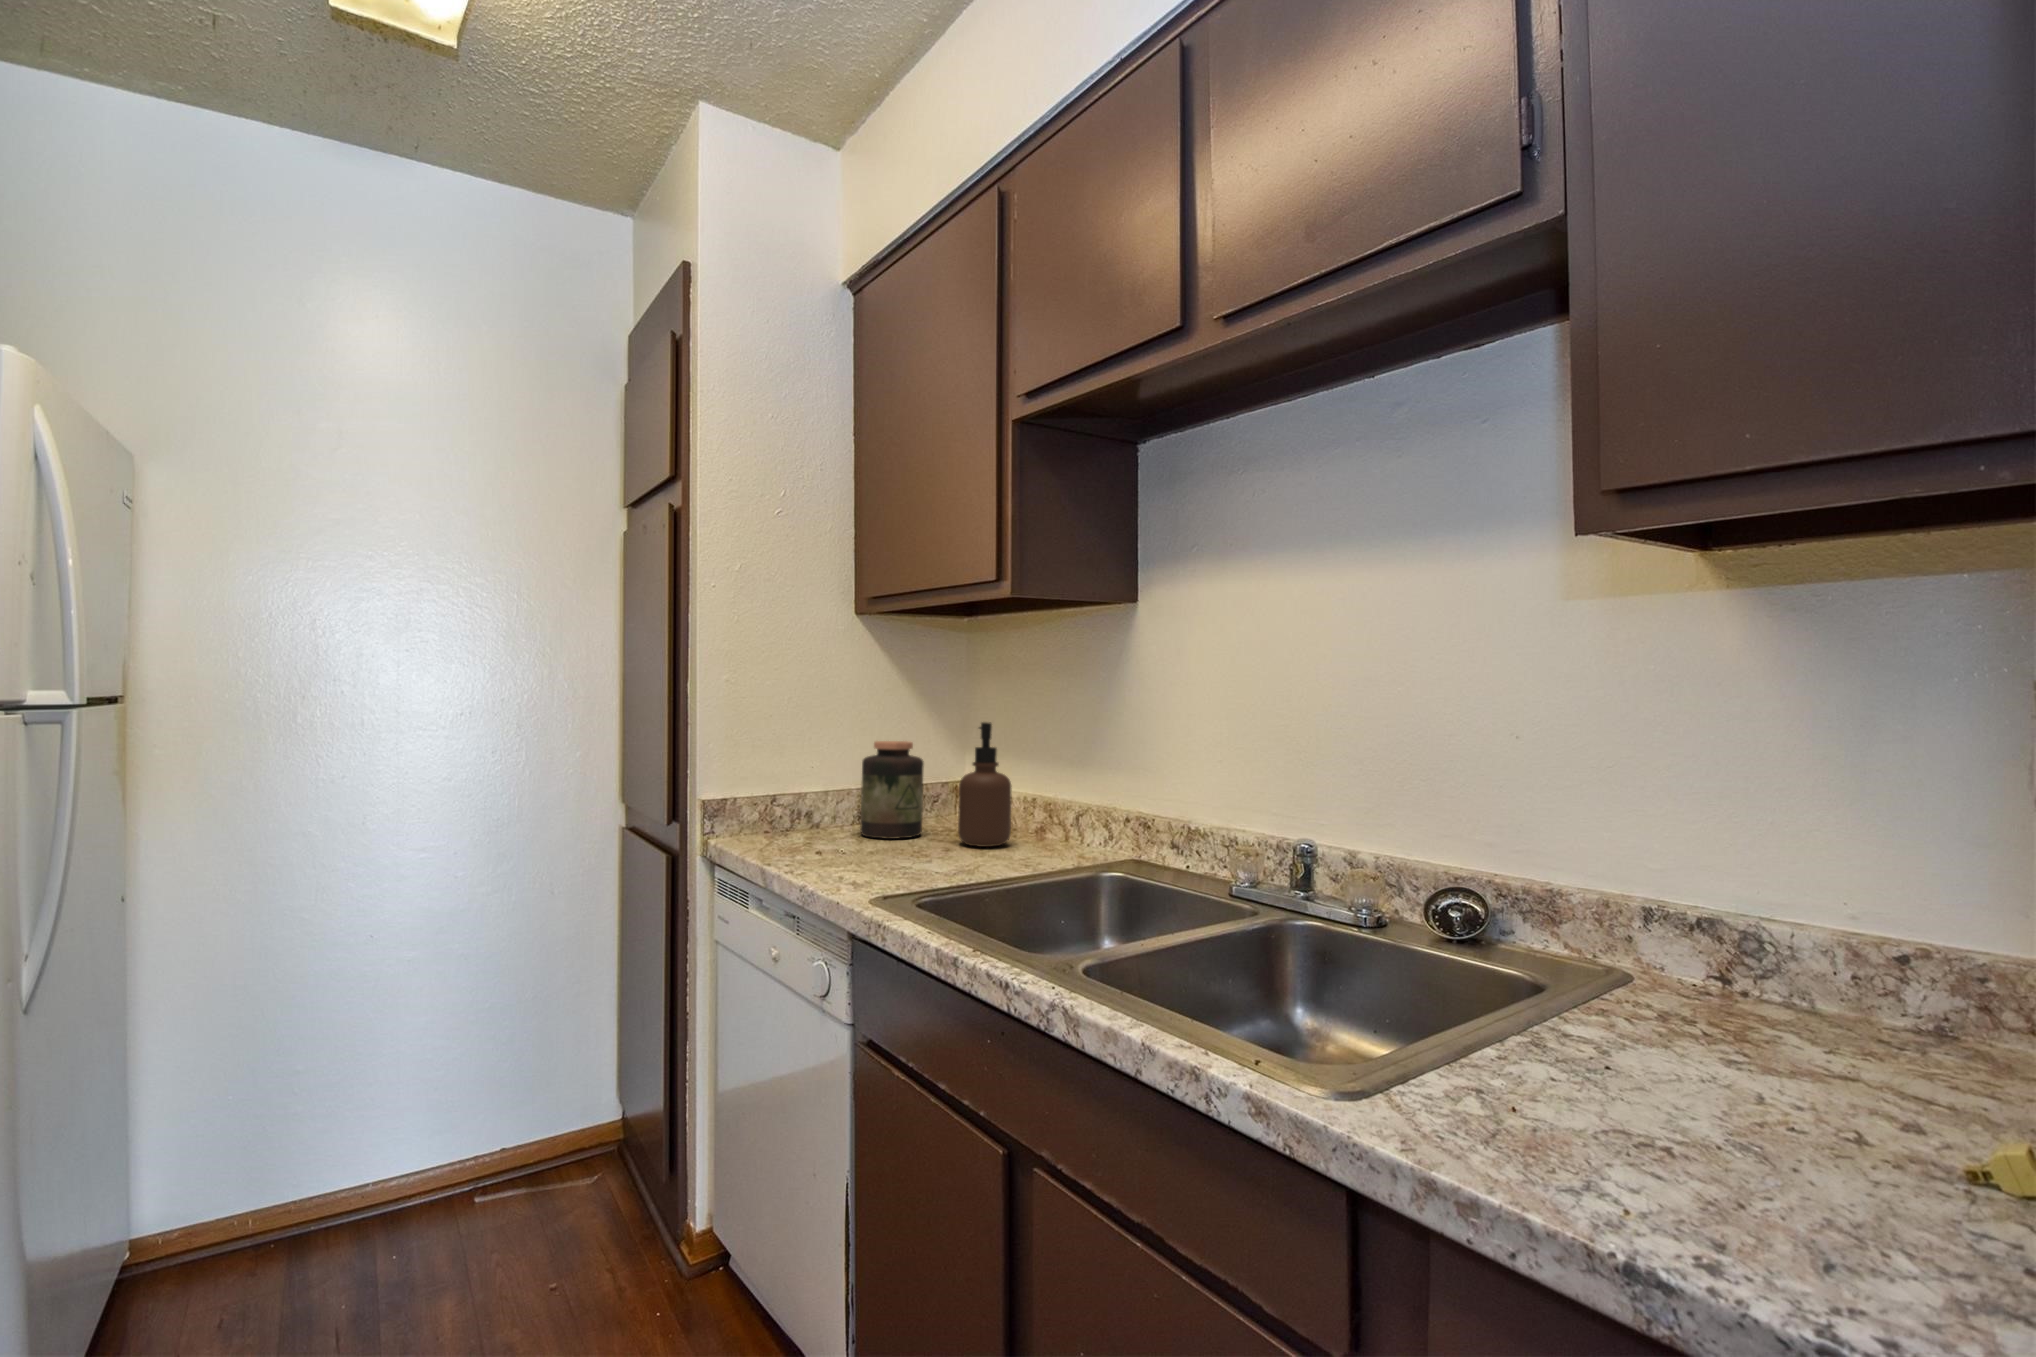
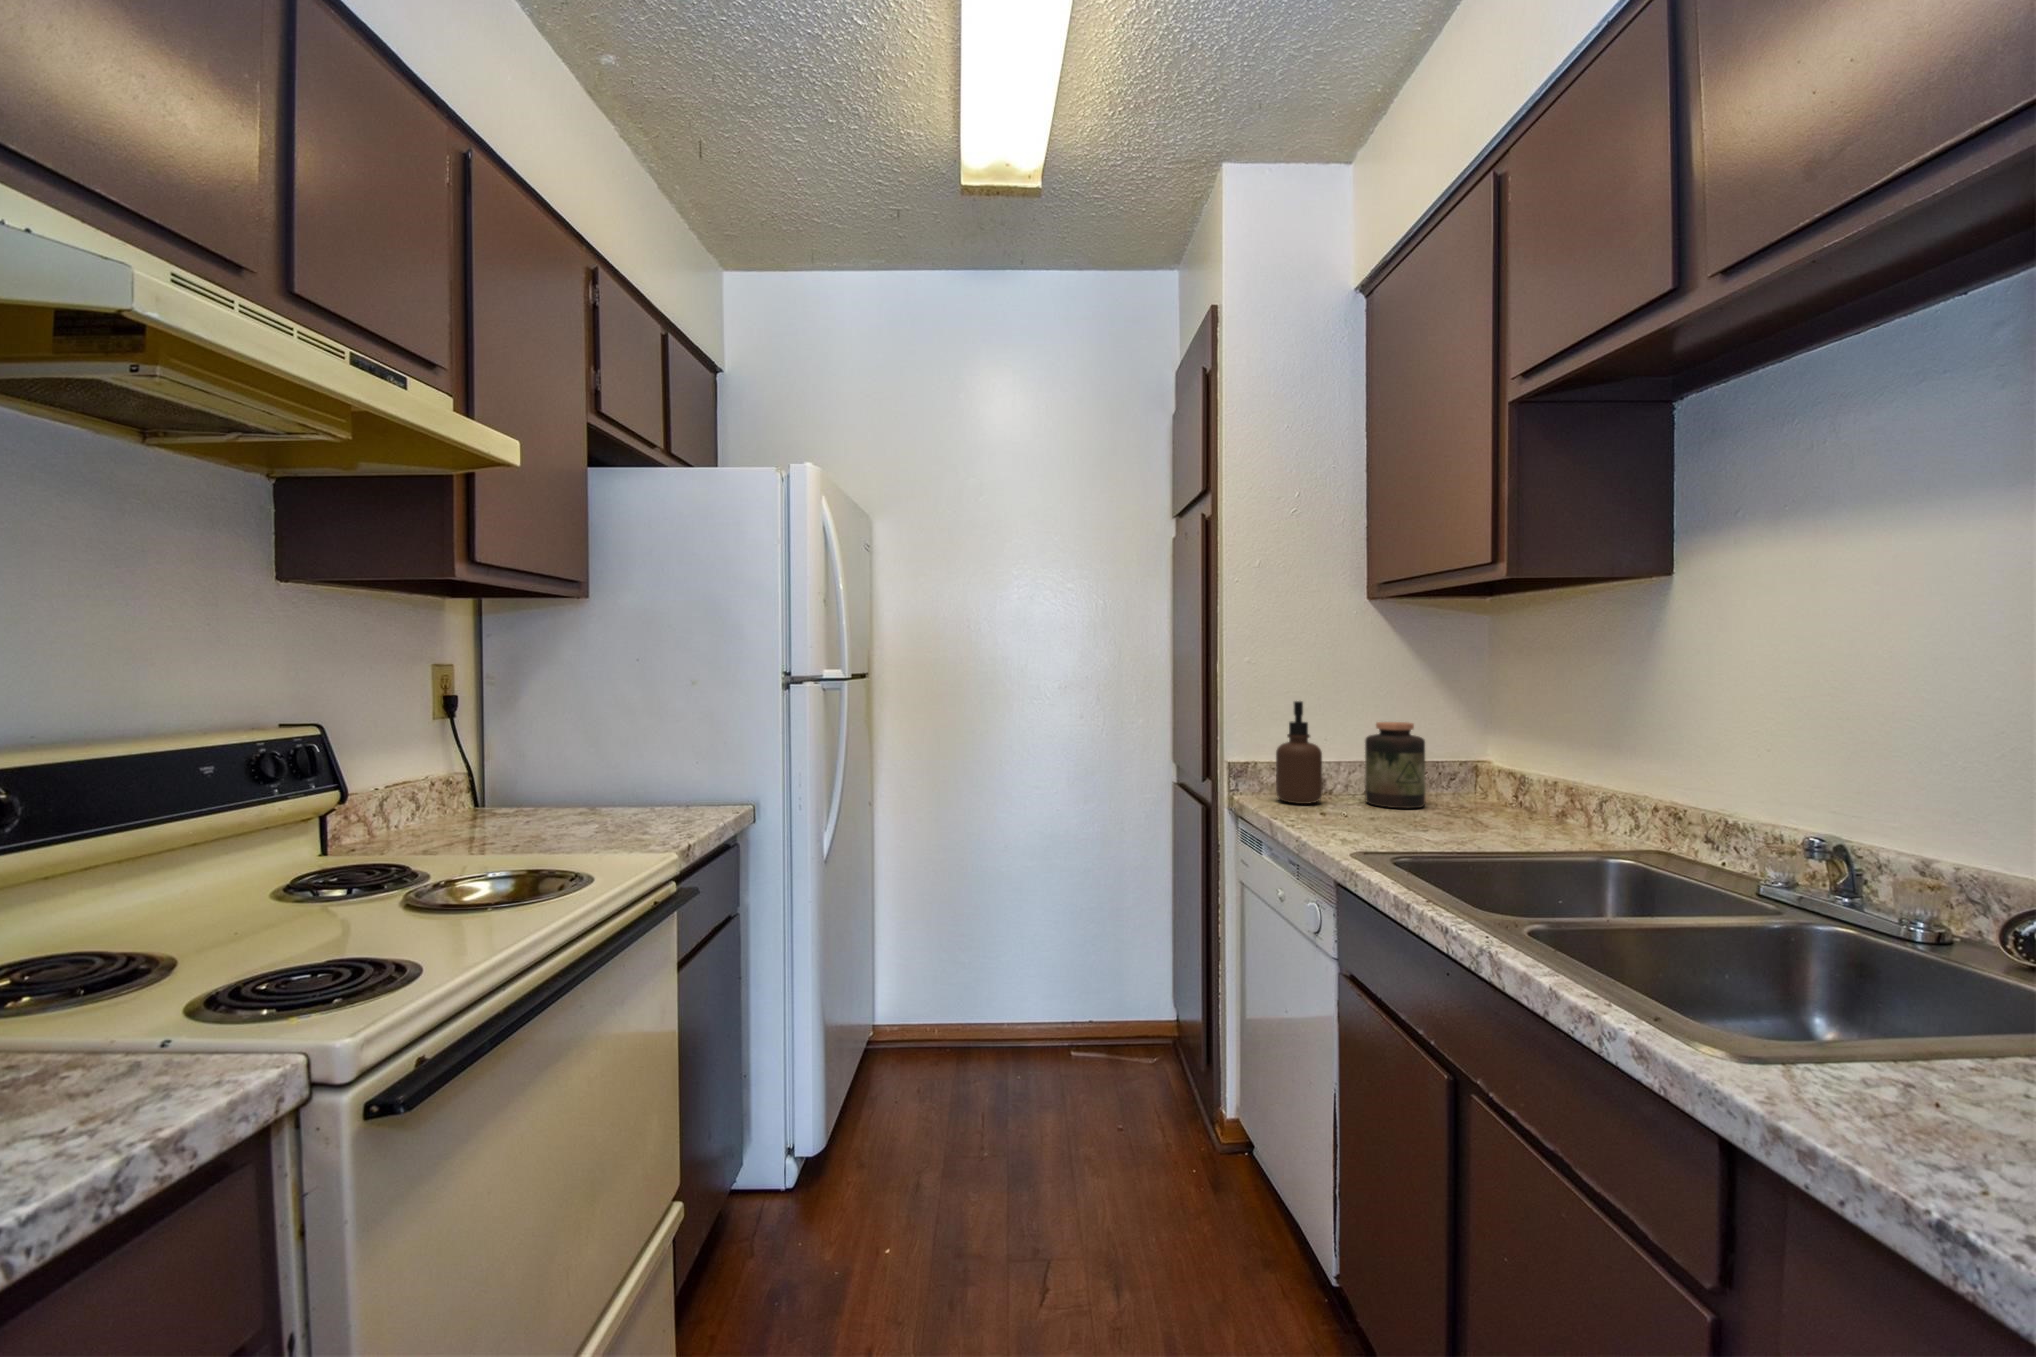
soap dispenser: present [958,722,1012,847] -> present [1276,701,1322,804]

